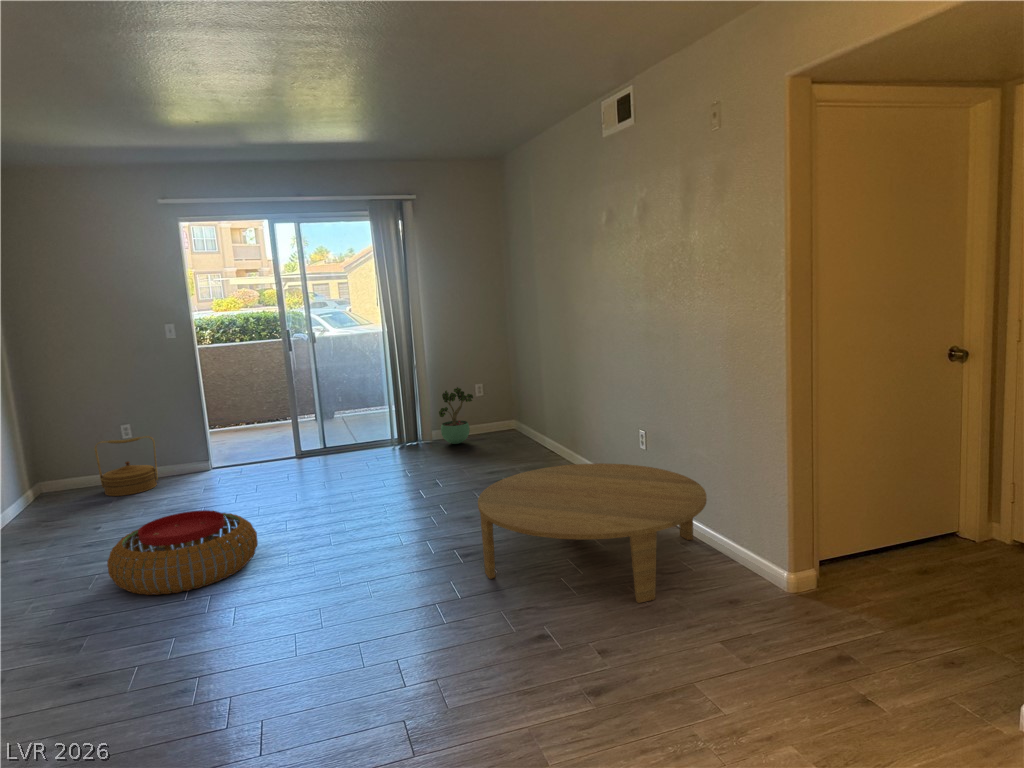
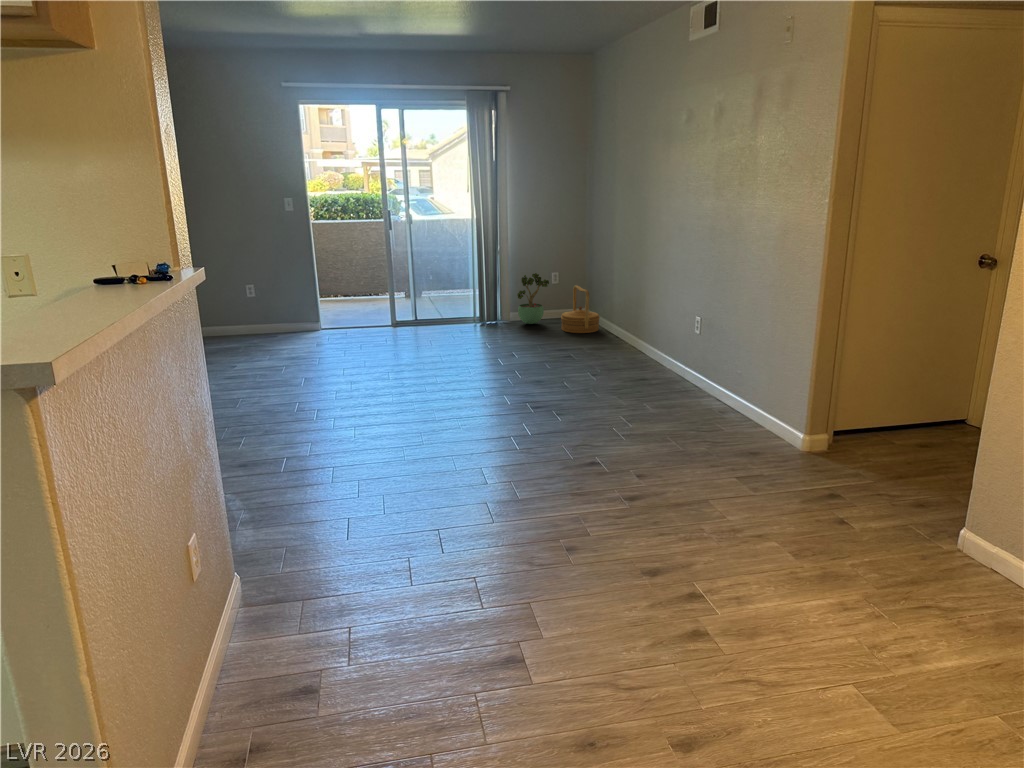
woven basket: present [95,436,158,496] -> present [561,285,600,333]
coffee table: present [478,463,707,603] -> none [549,341,744,448]
pouf: present [107,510,258,595] -> none [254,354,368,414]

